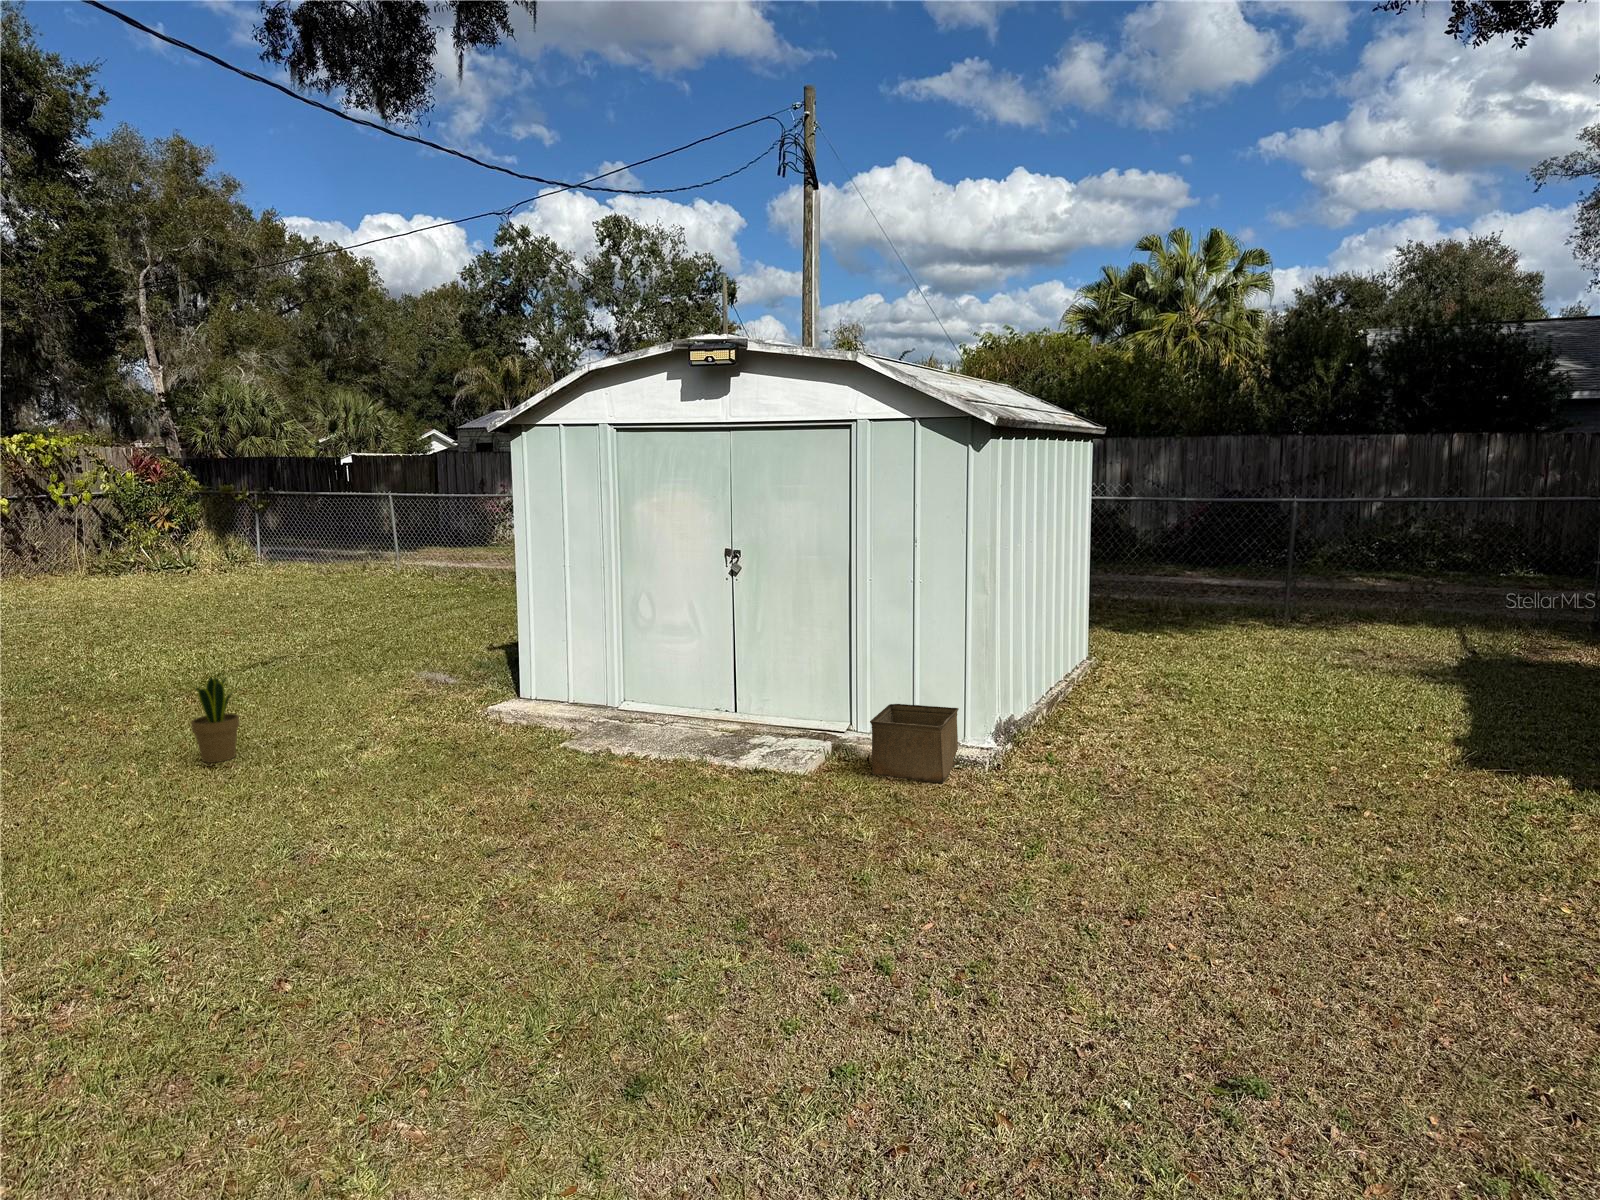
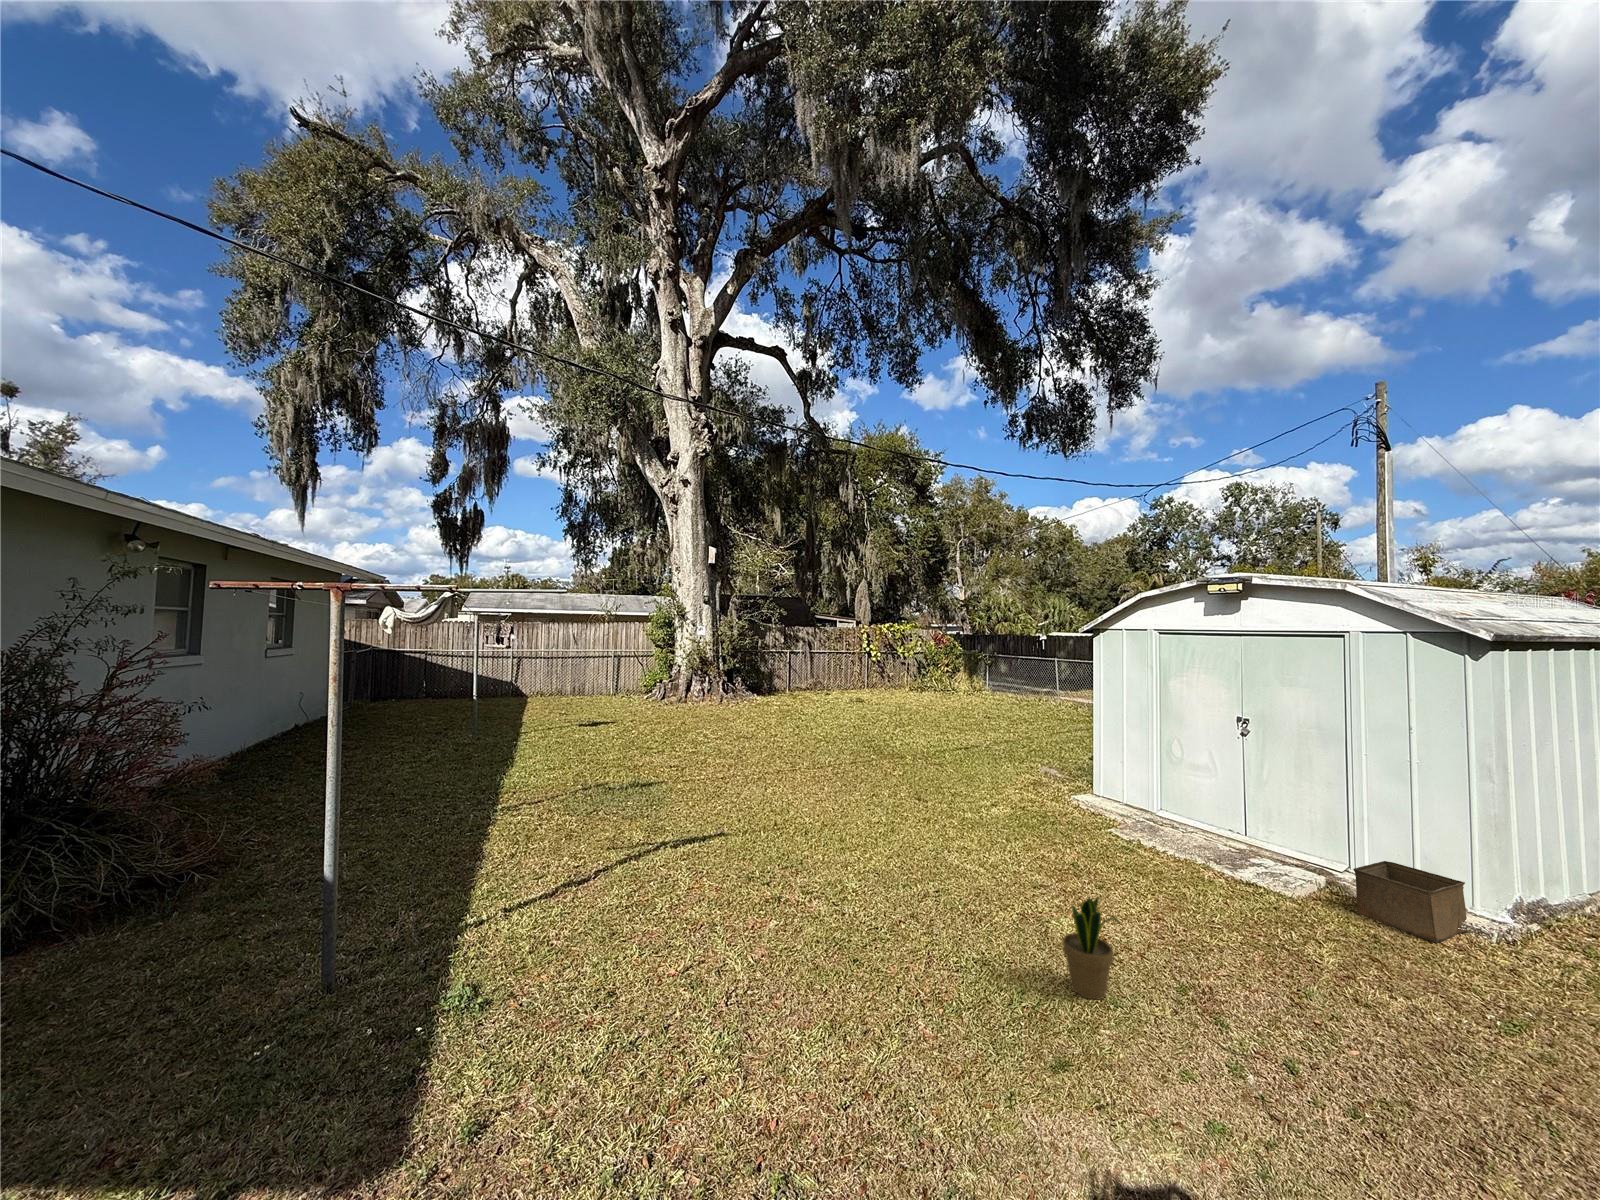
potted plant: present [191,677,242,763] -> present [1063,897,1120,999]

